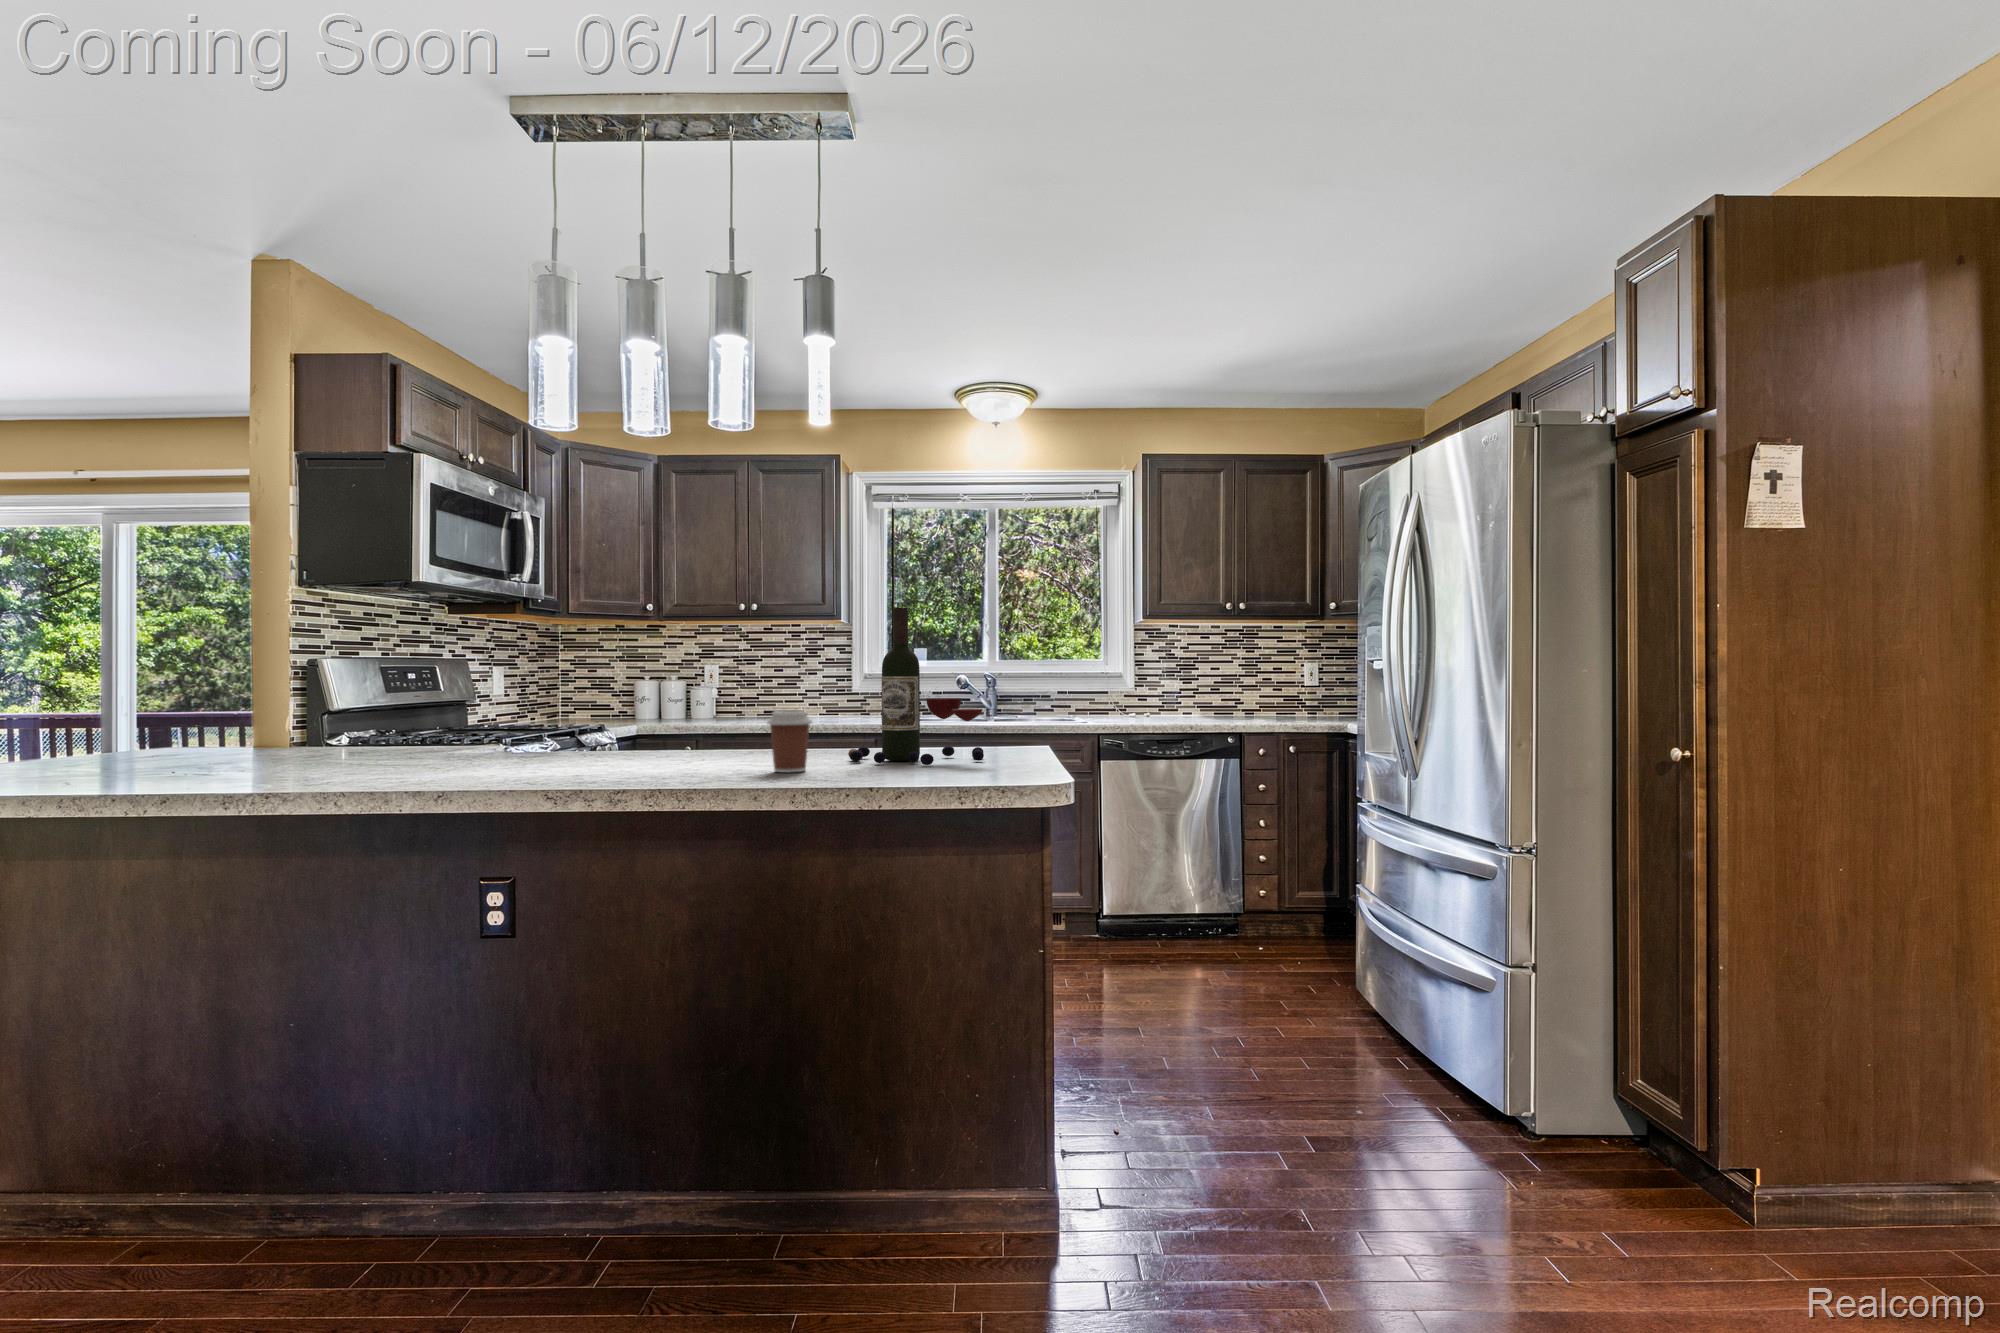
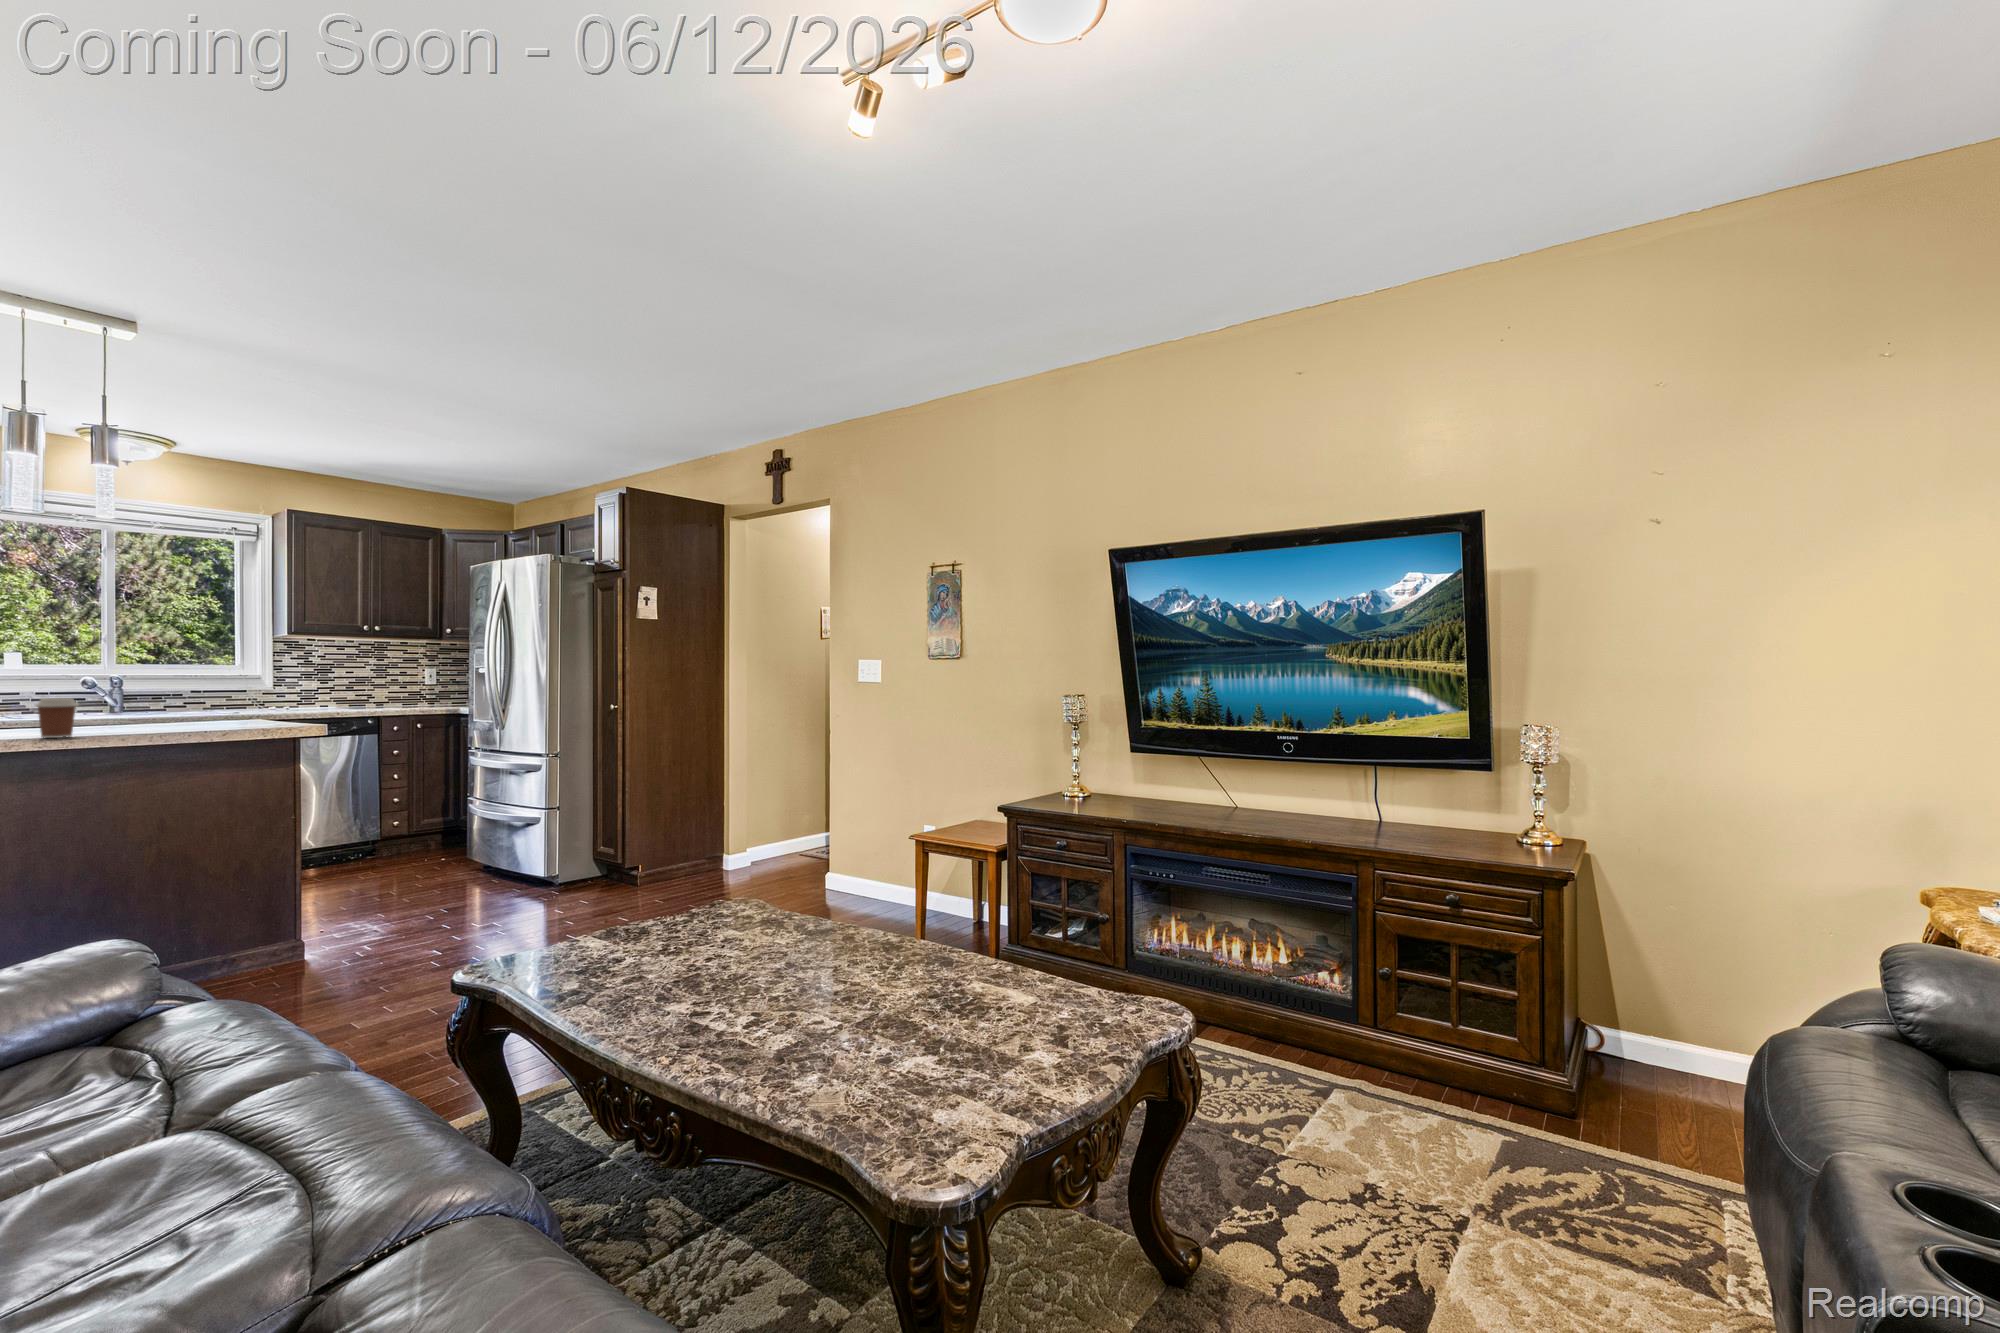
wine bottle: present [848,607,984,765] -> none [85,631,220,732]

